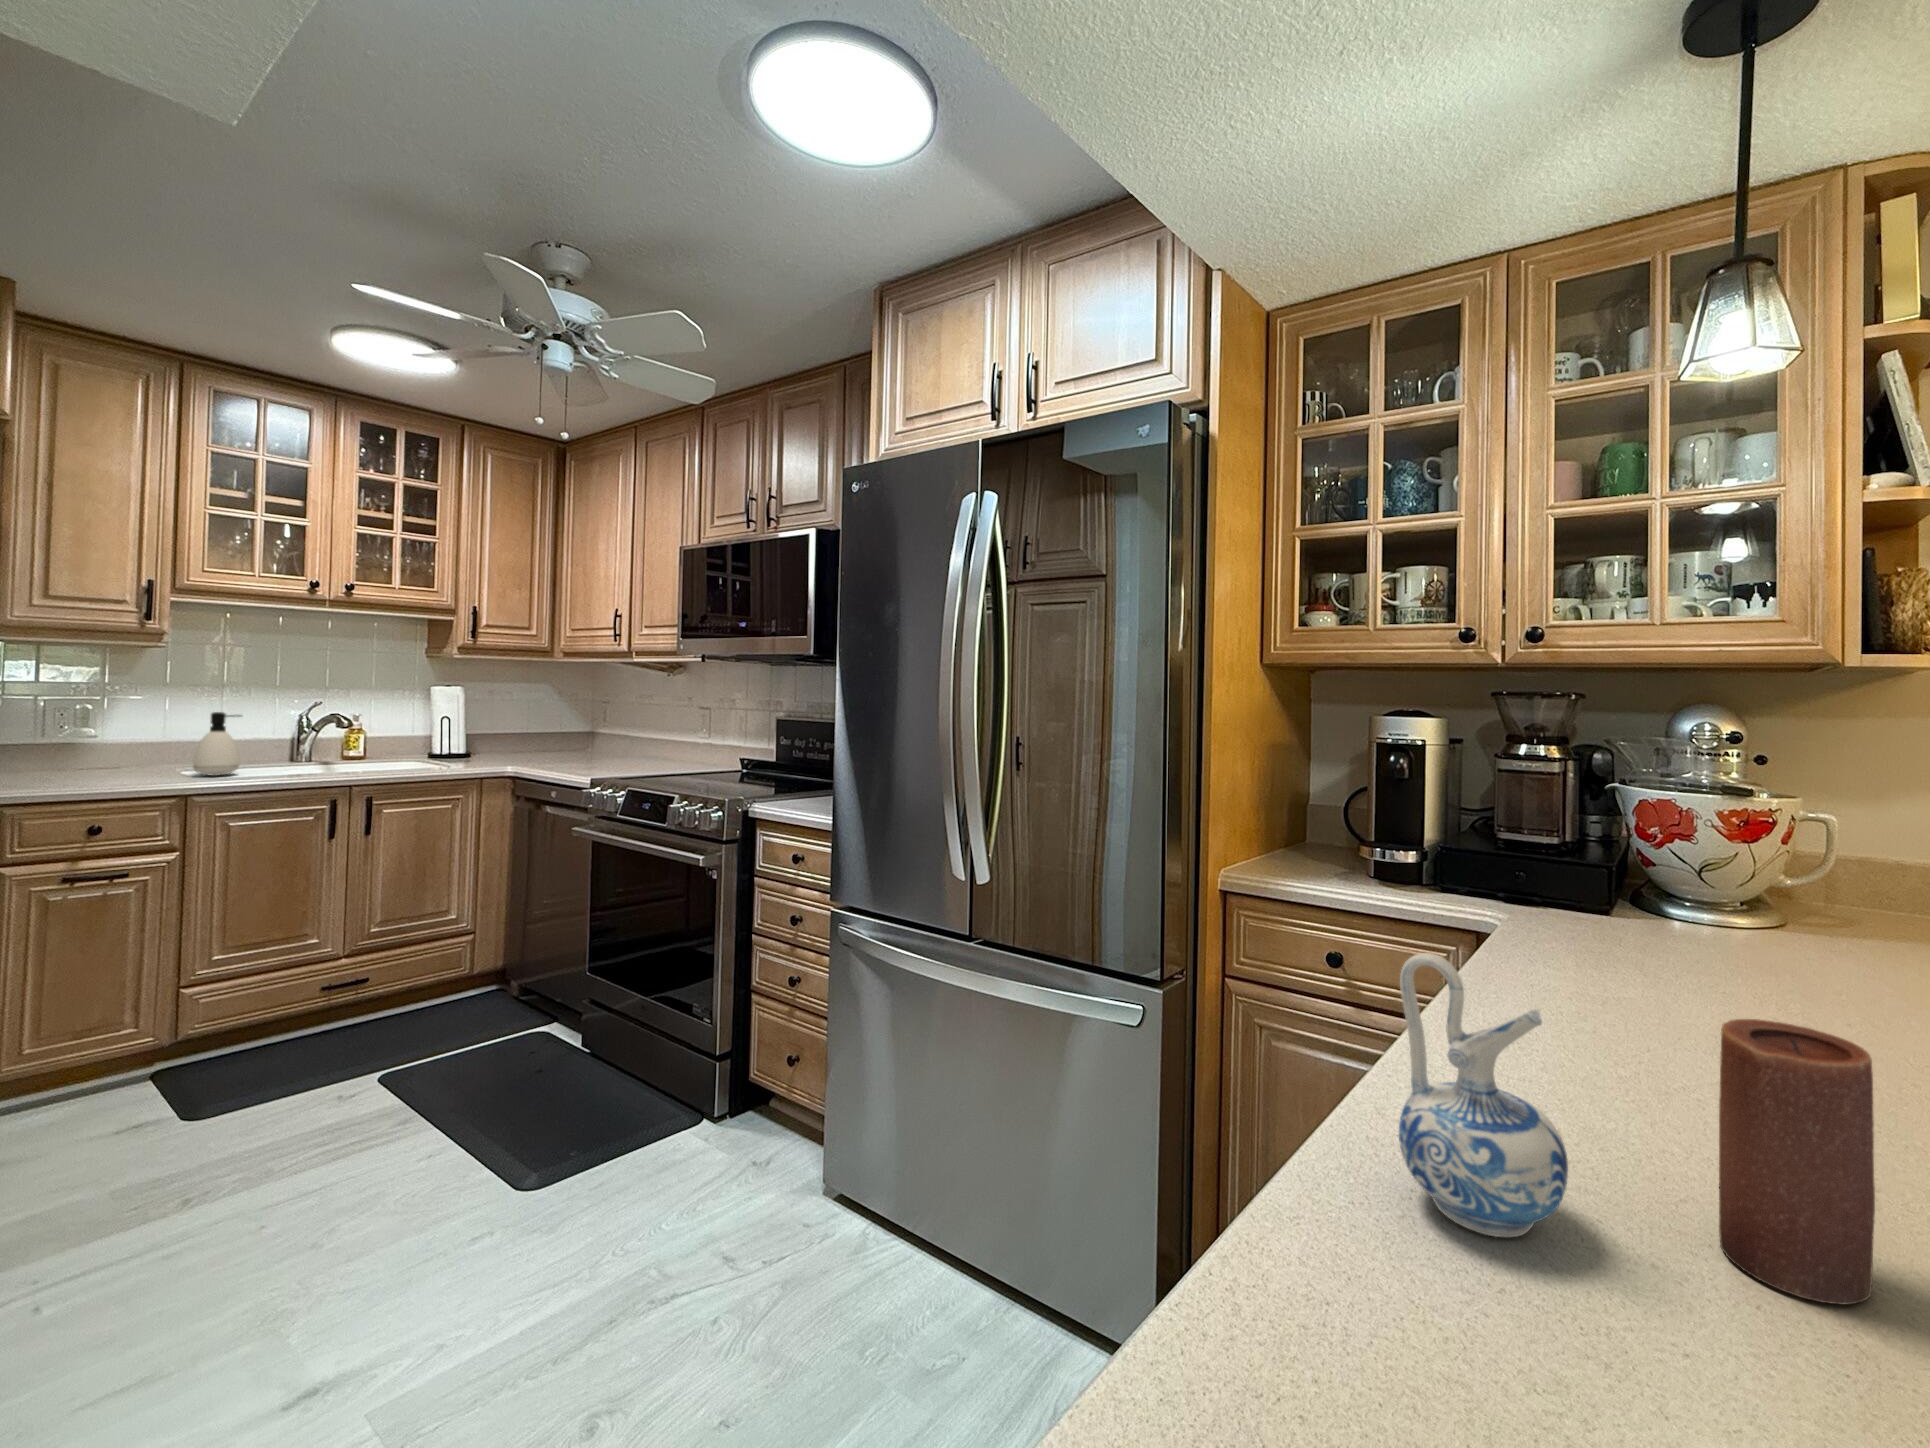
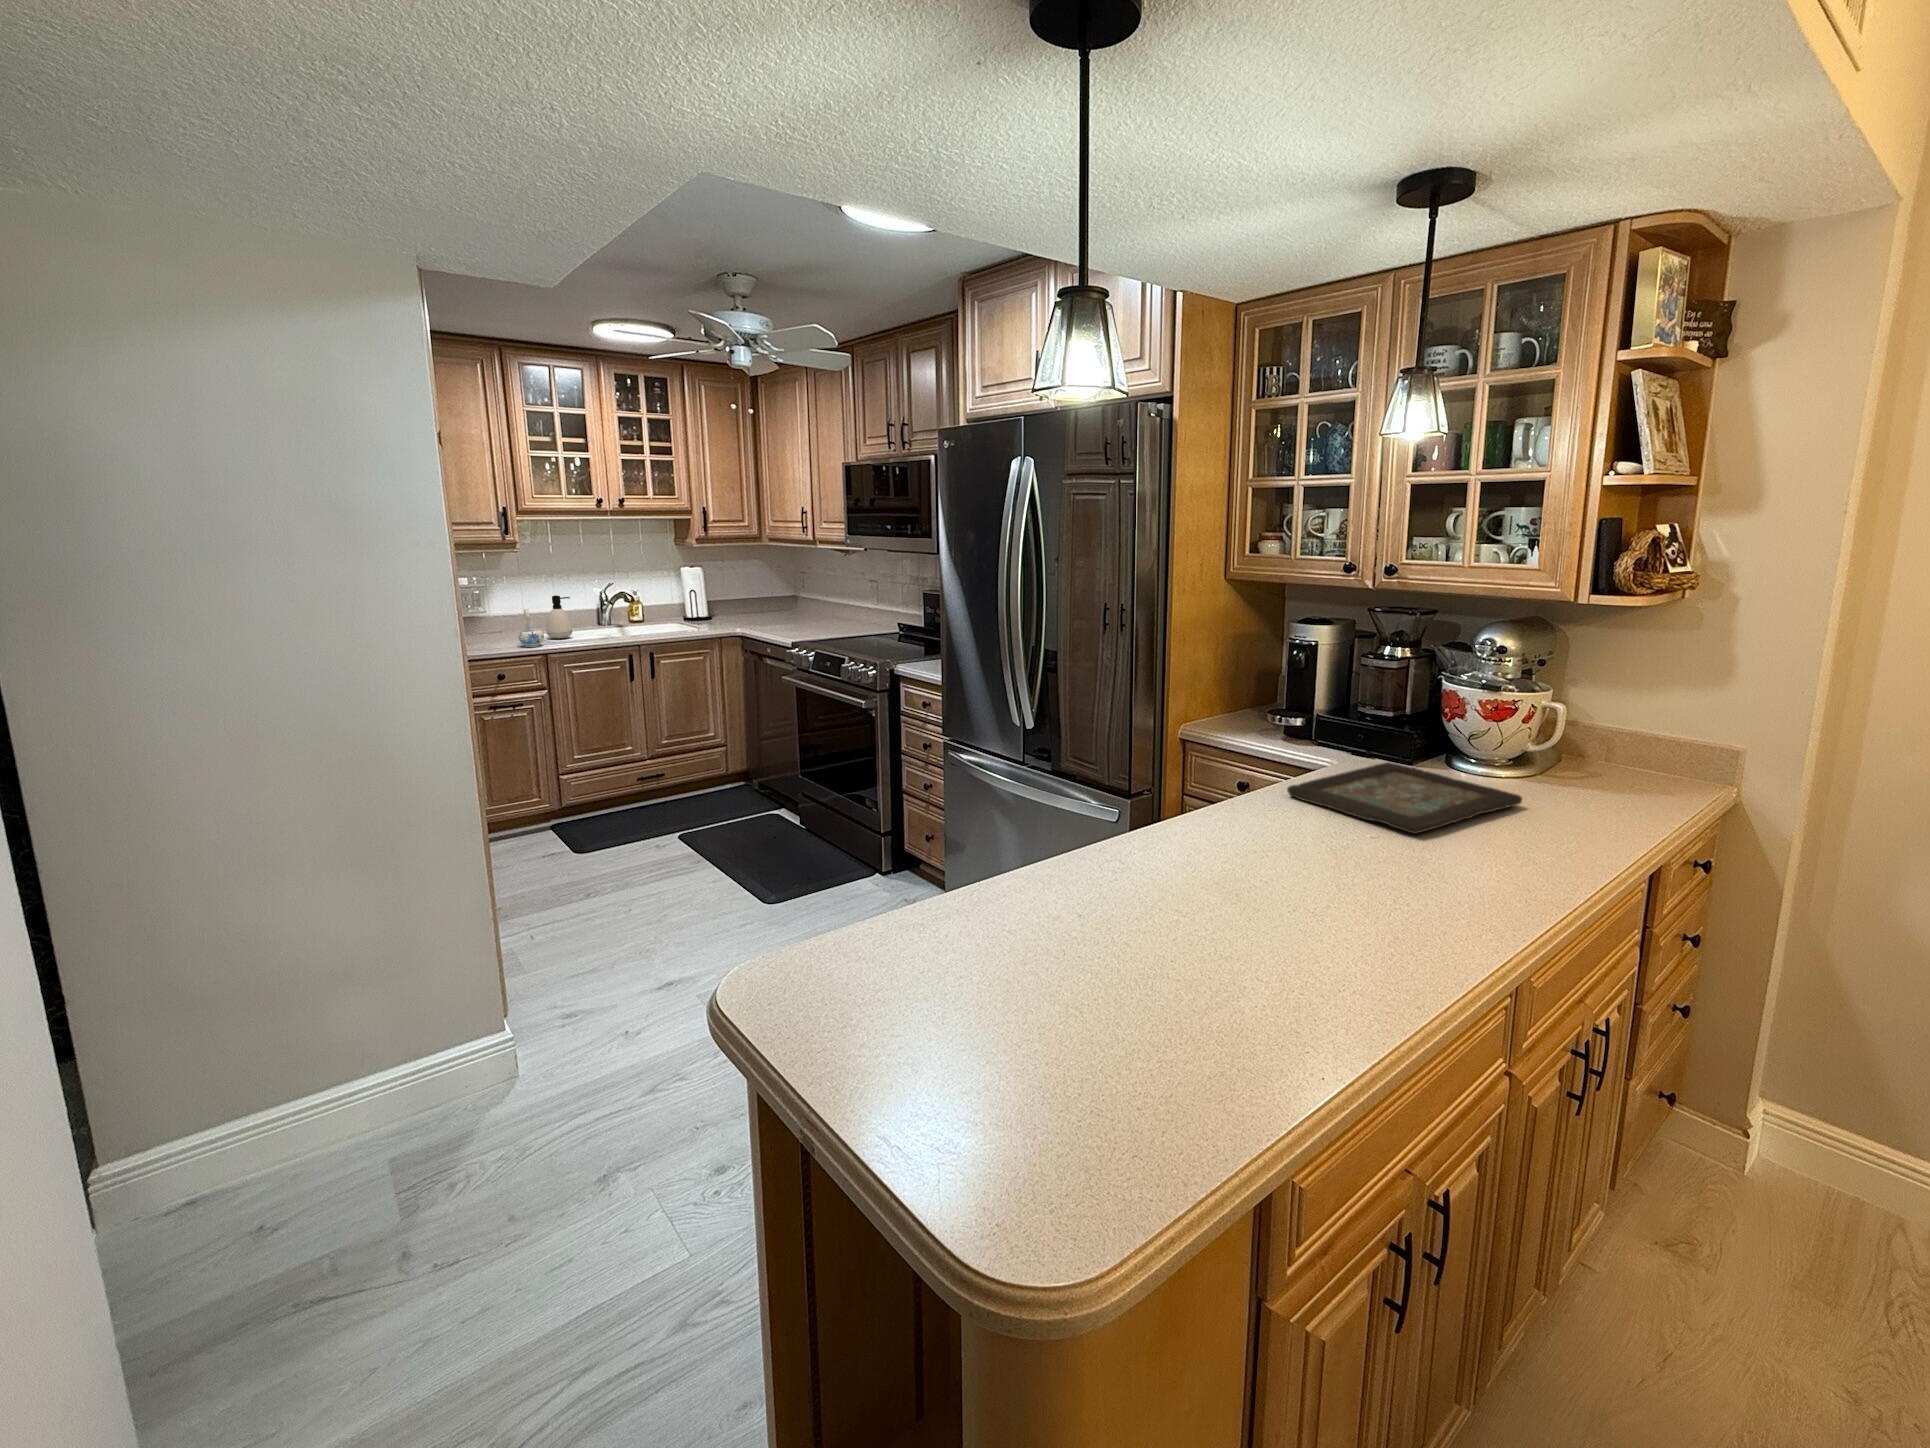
decorative tray: none [1533,912,1890,1042] -> present [1287,762,1523,834]
ceramic pitcher: present [1399,953,1568,1237] -> present [519,609,544,647]
candle: present [1719,1019,1875,1305] -> none [1172,803,1216,899]

